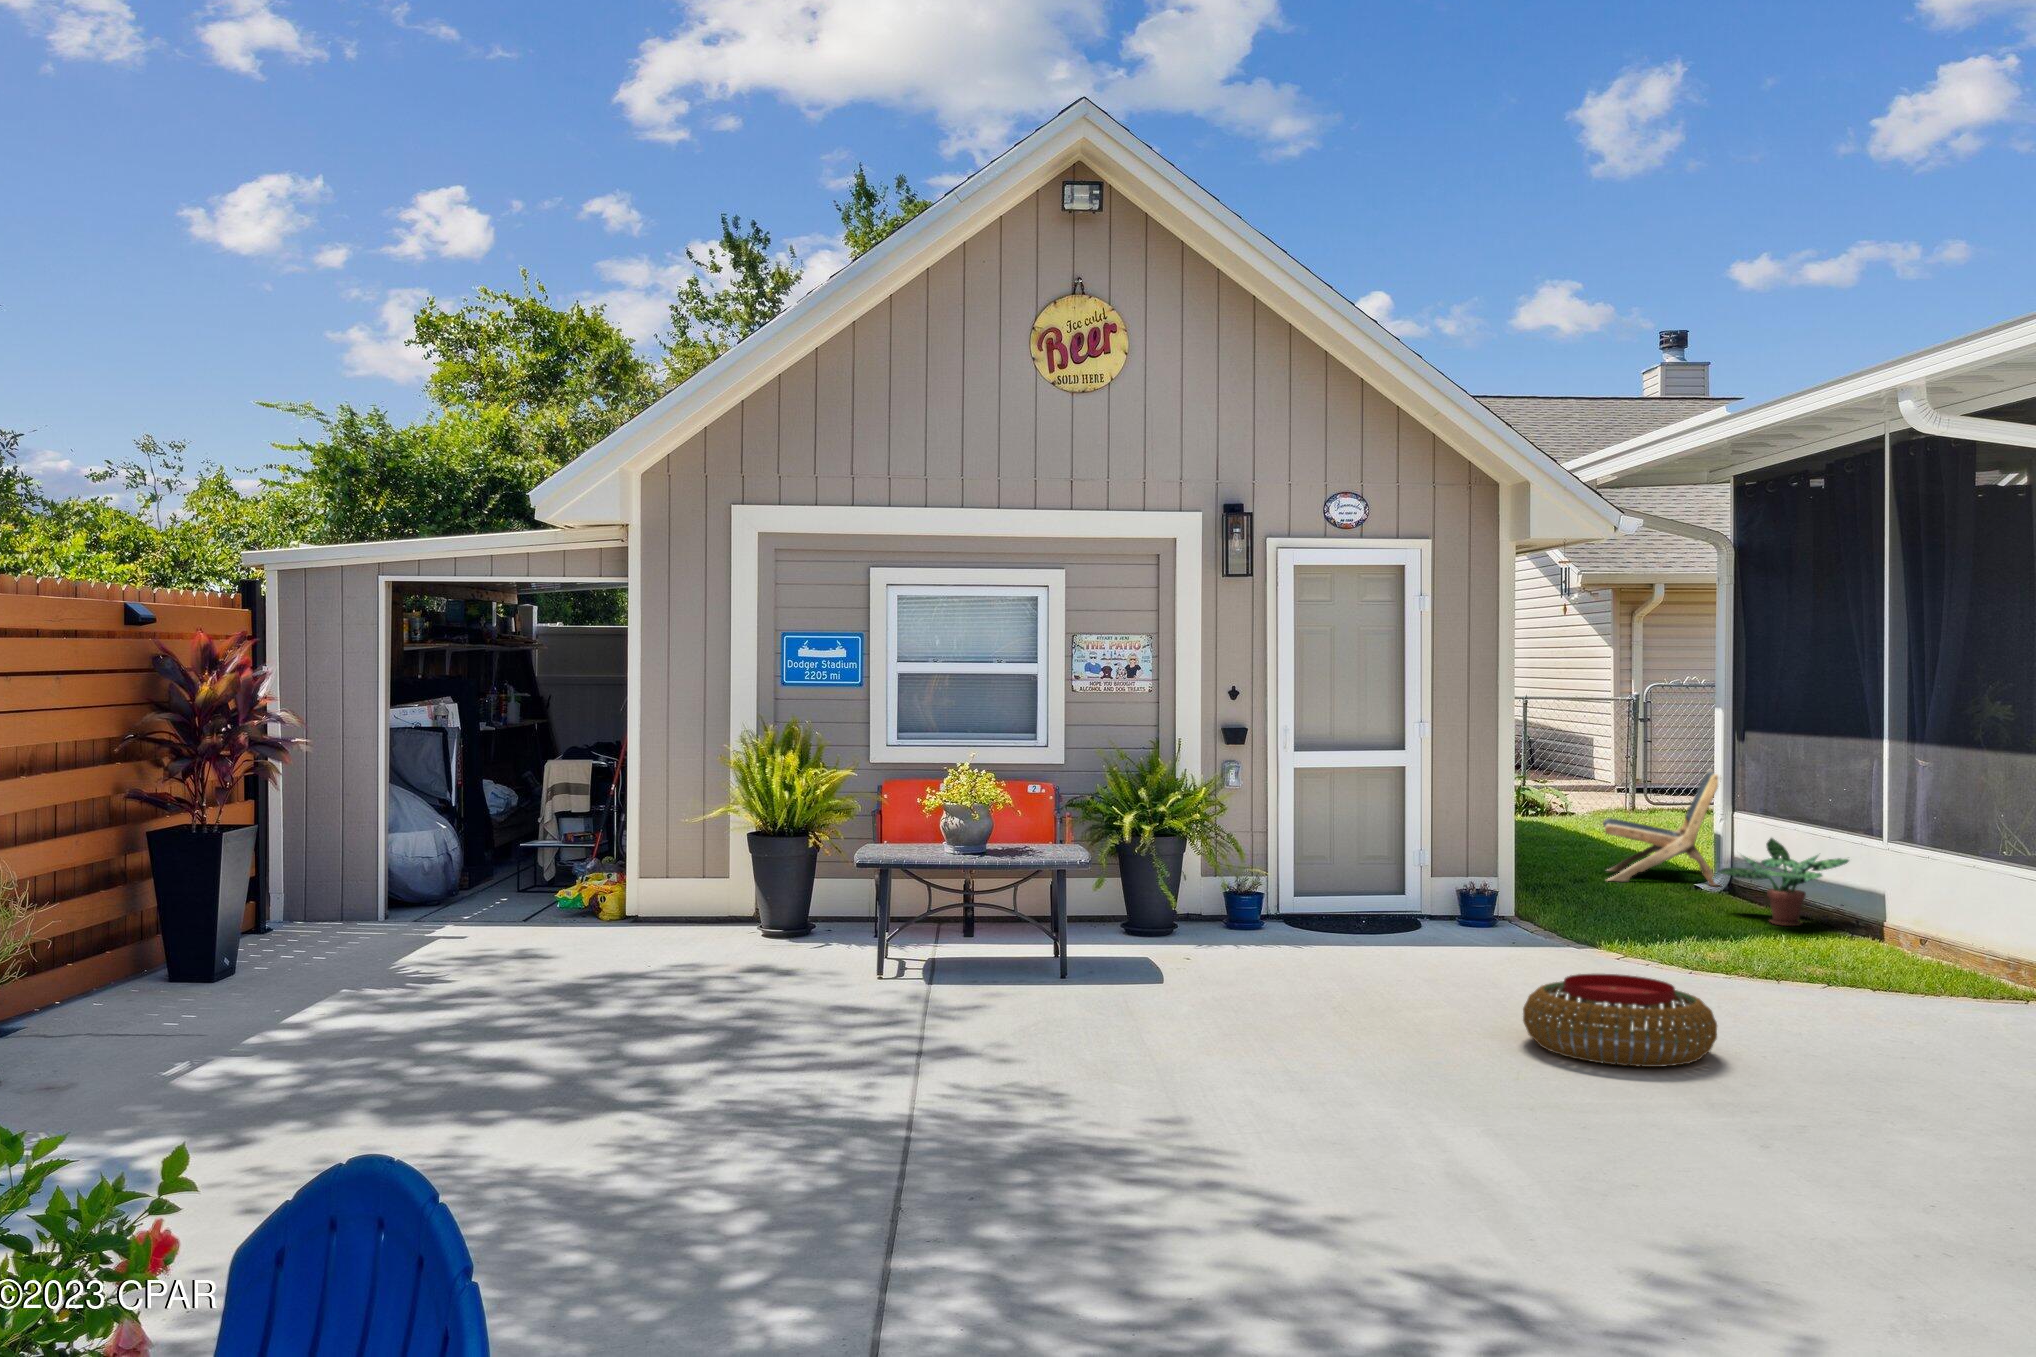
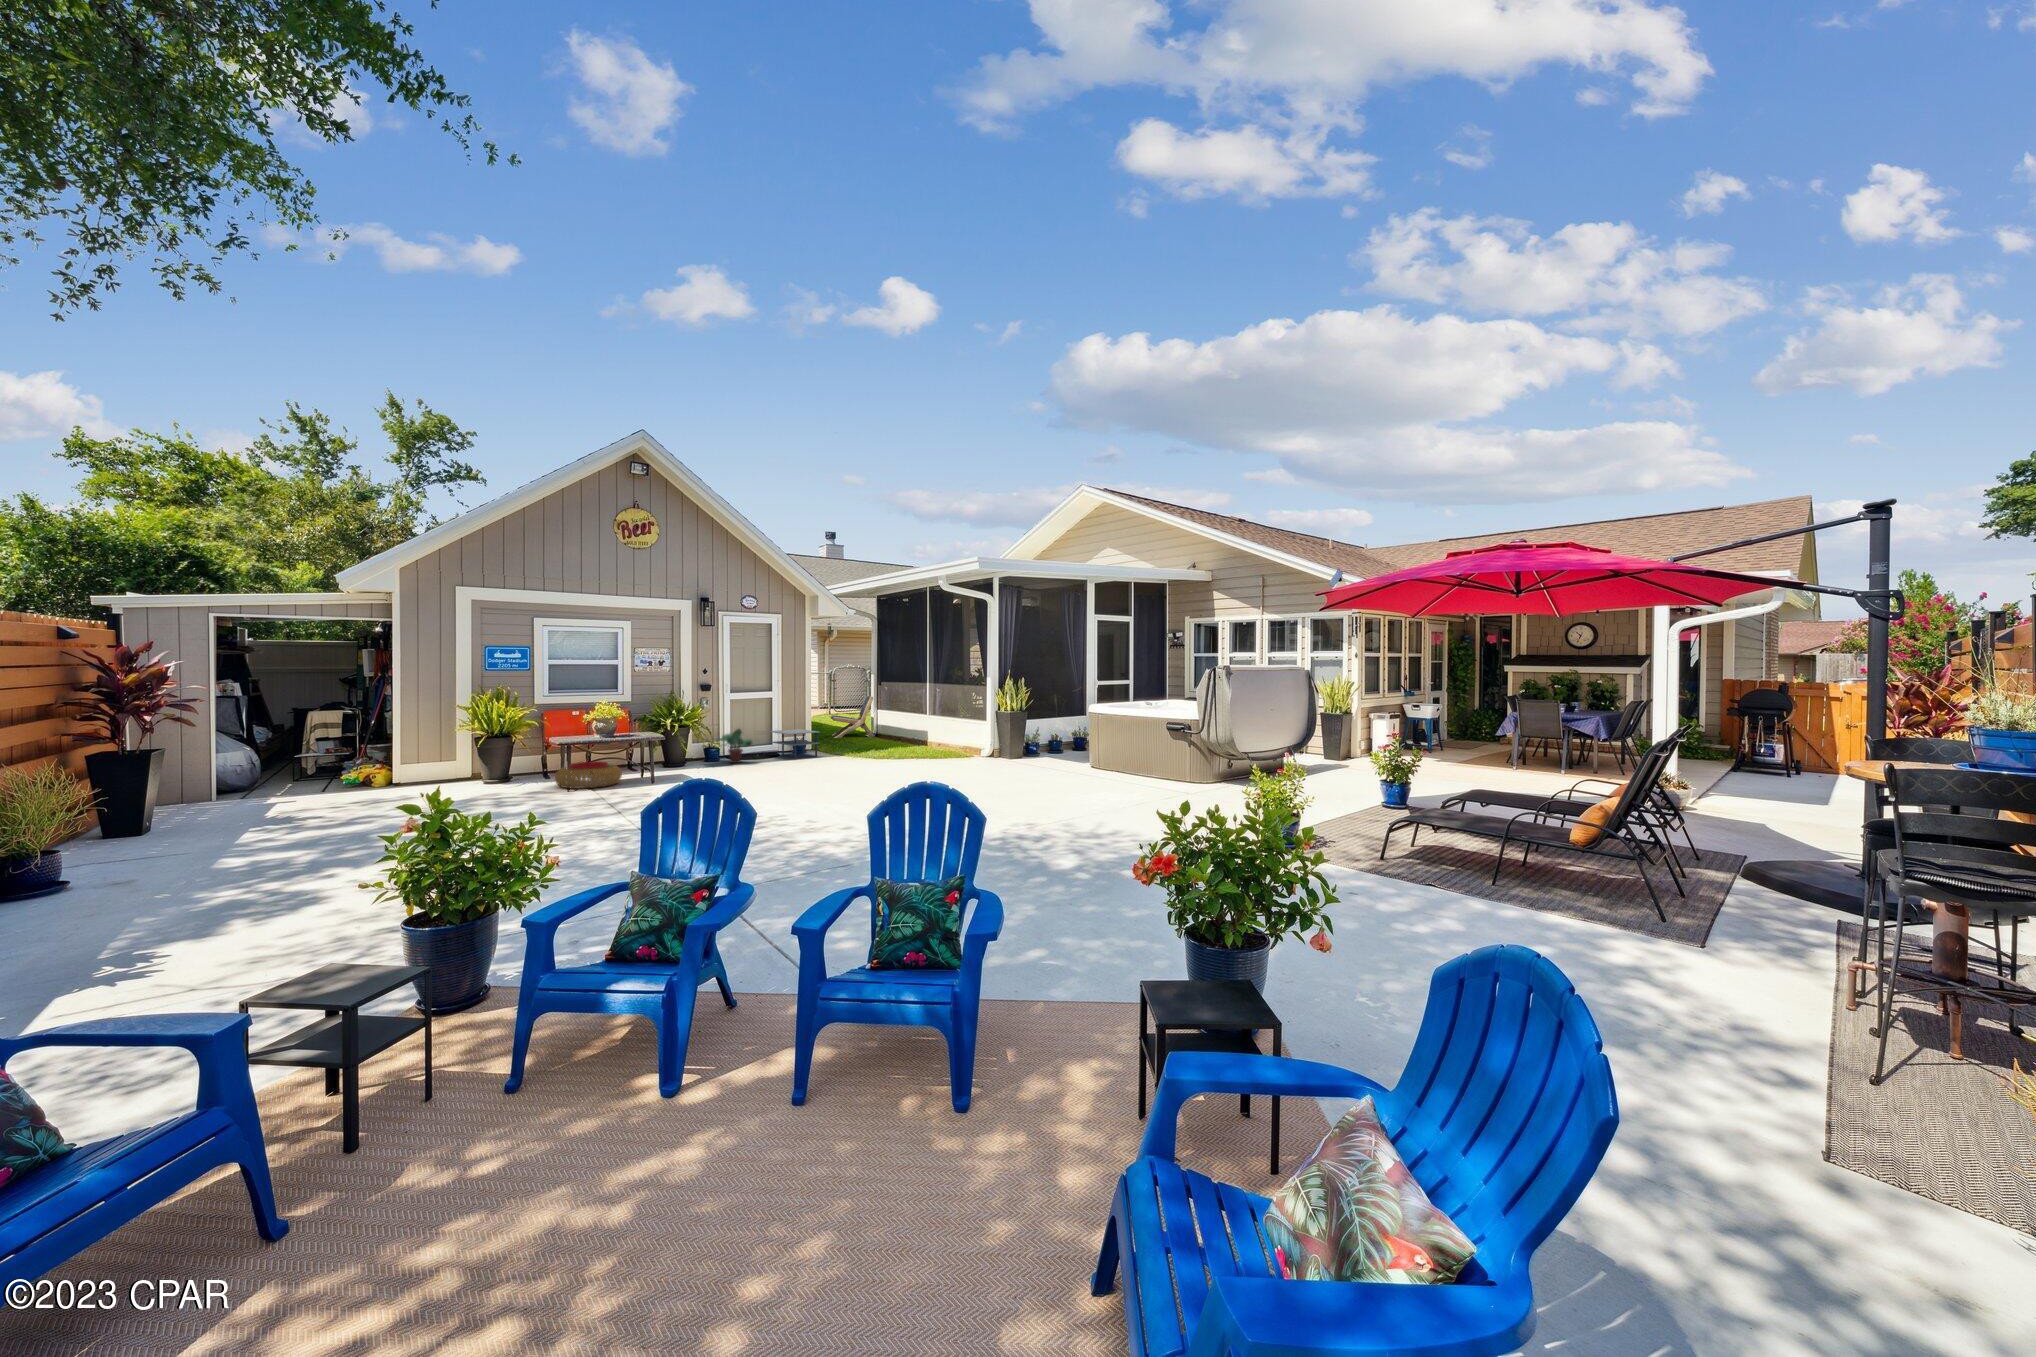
potted plant: present [1719,838,1849,926] -> present [715,729,752,763]
side table: none [1397,856,1532,937] -> present [769,729,820,758]
pouf: present [1523,974,1717,1067] -> present [555,761,622,789]

